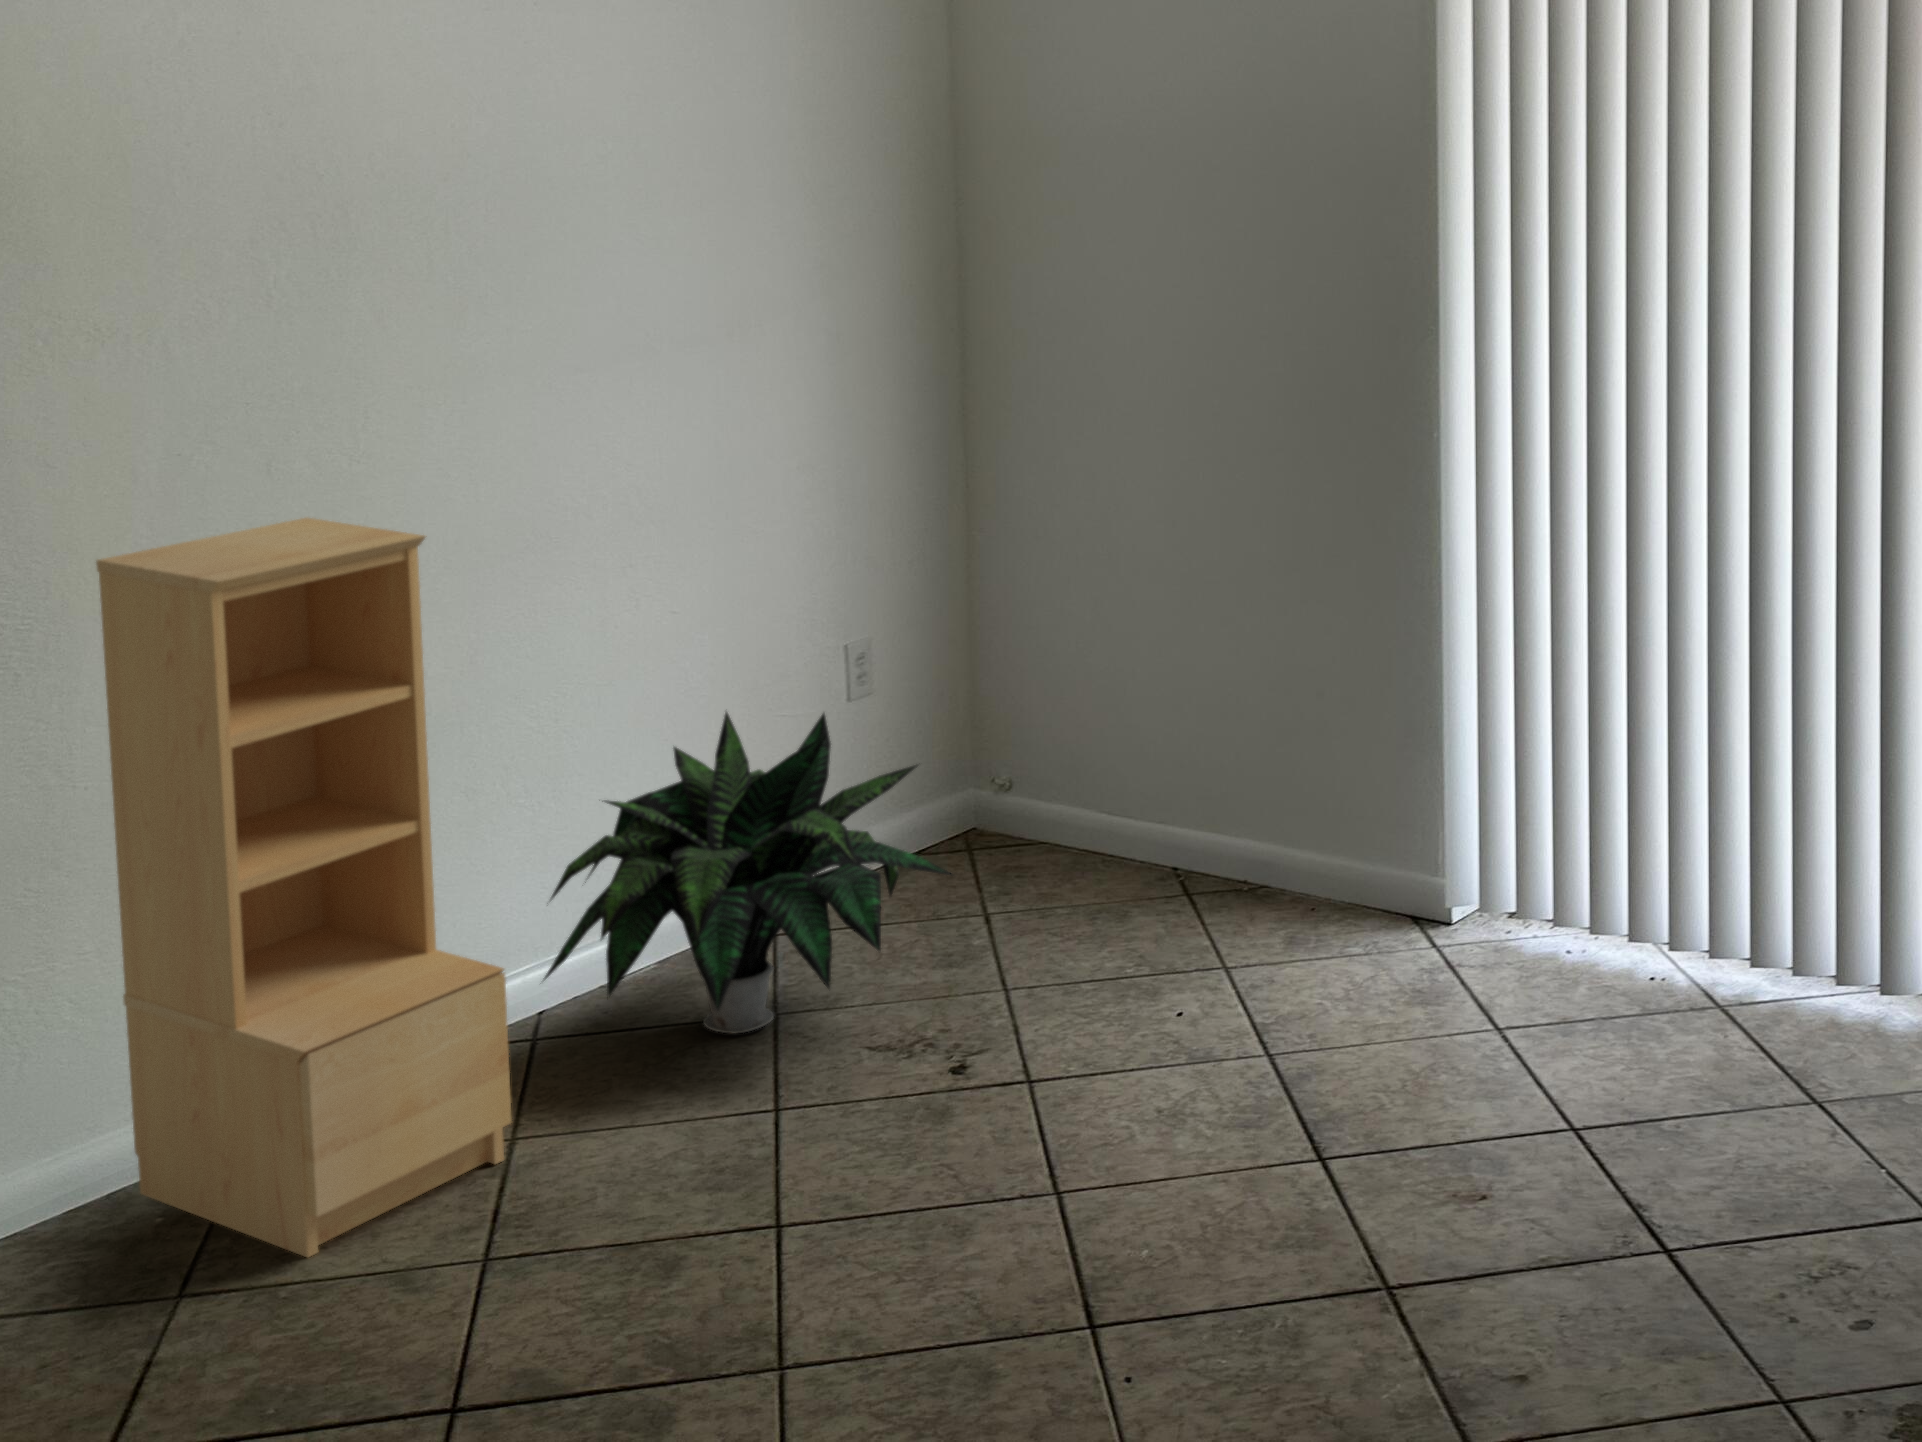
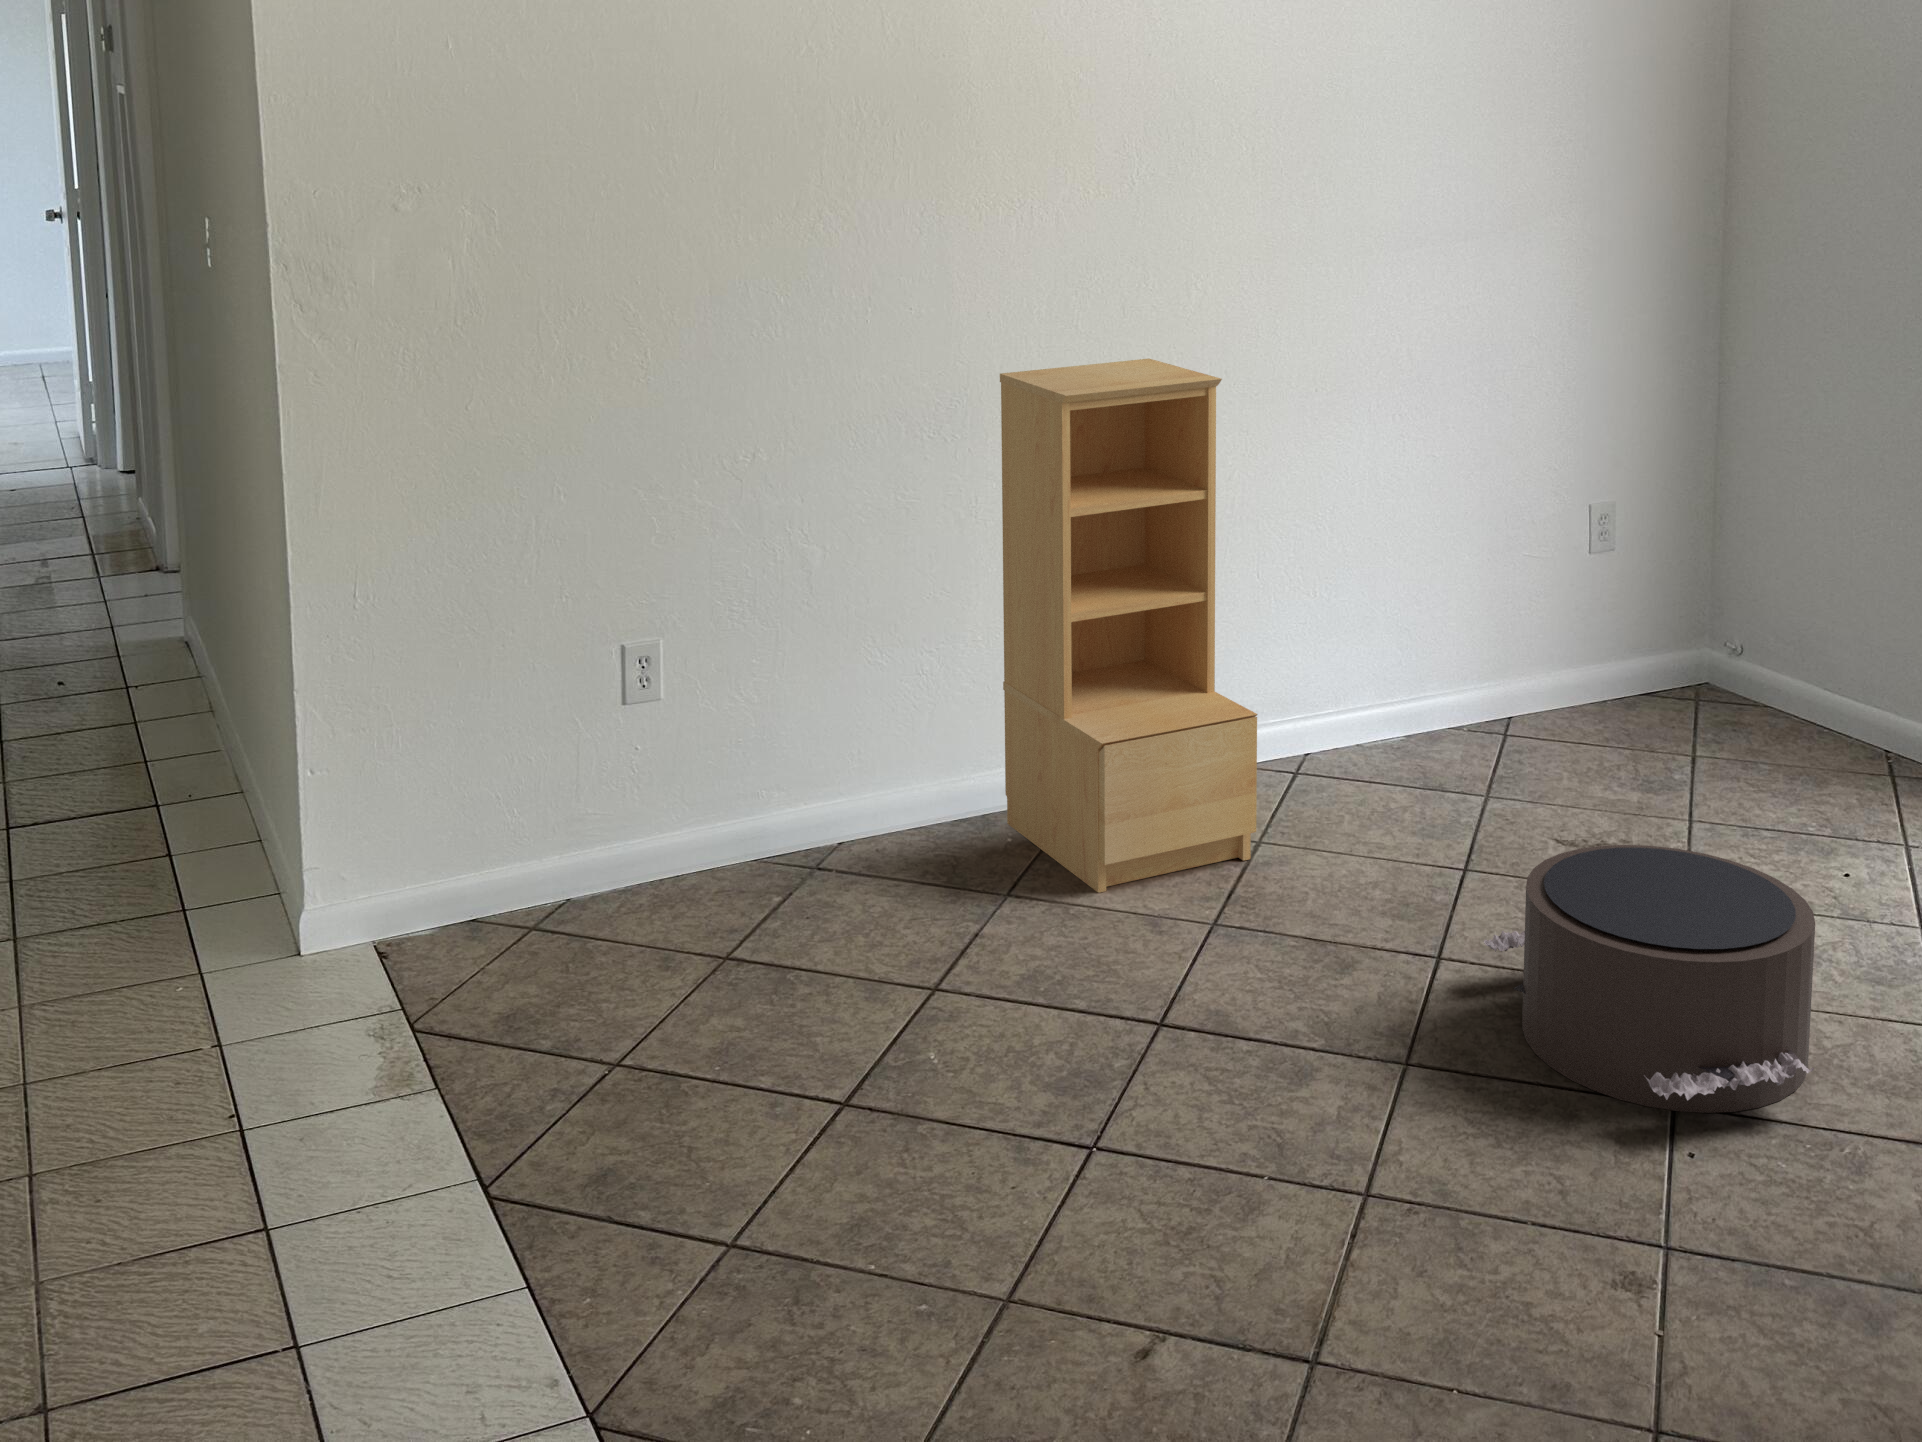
potted plant: present [543,712,951,1034] -> none [1303,546,1648,807]
pouf: none [838,1027,1233,1339] -> present [1483,845,1815,1113]

